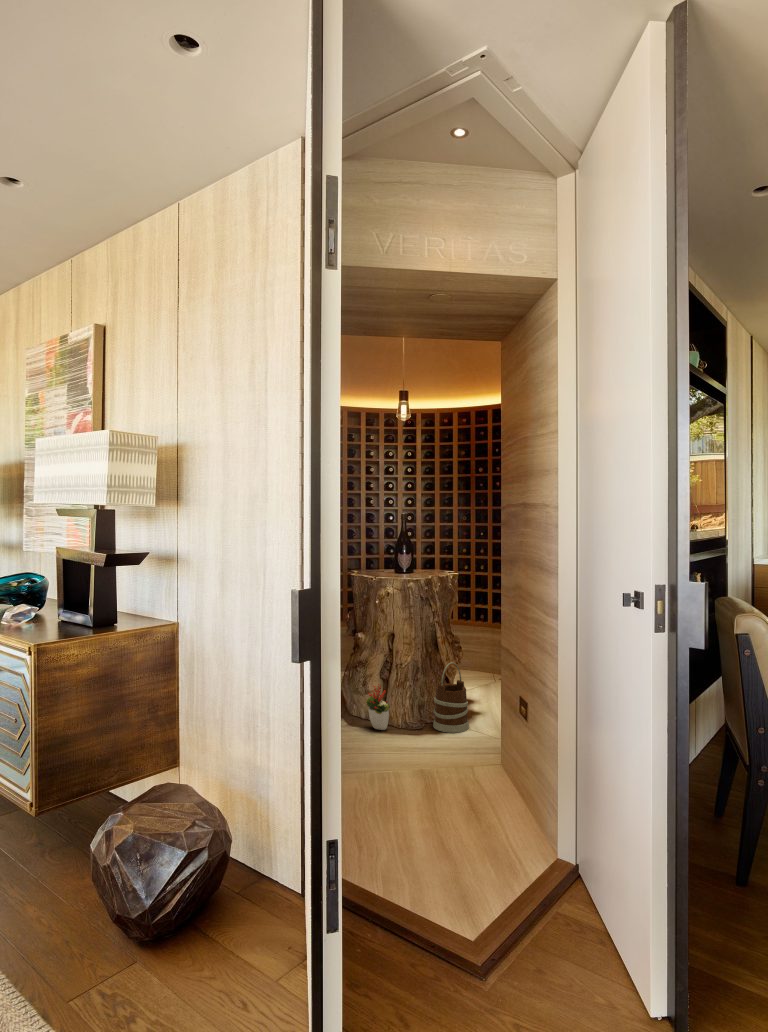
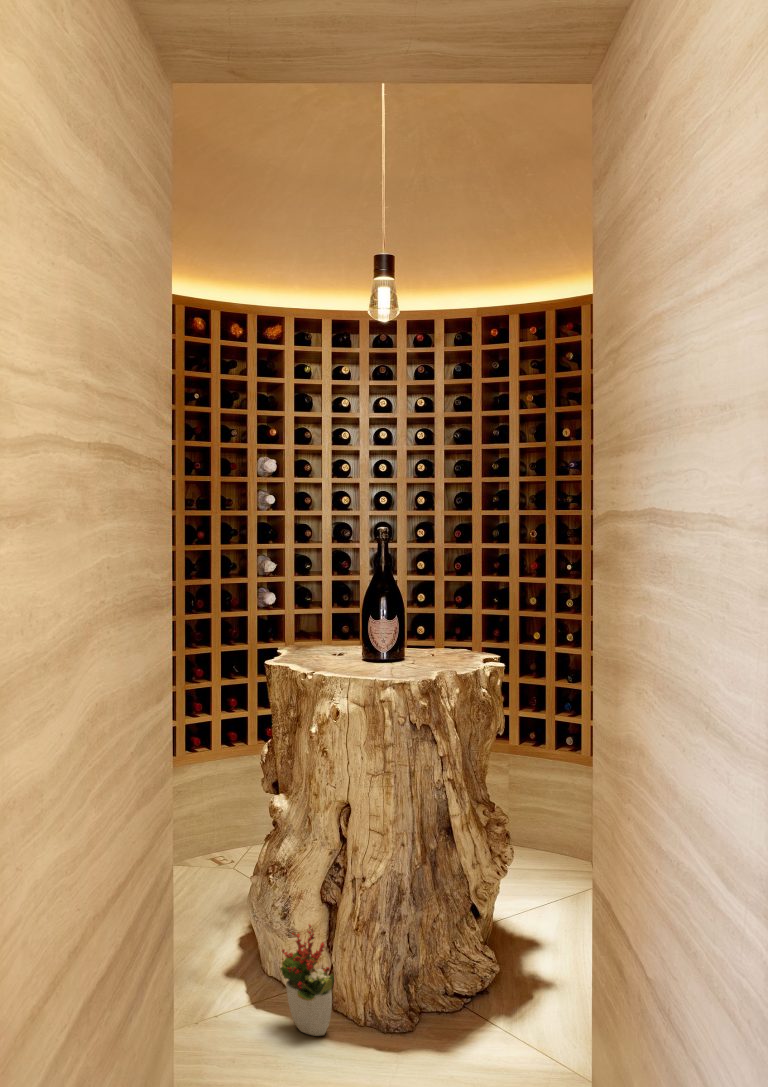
wooden bucket: present [433,662,469,733] -> none [437,878,522,1050]

